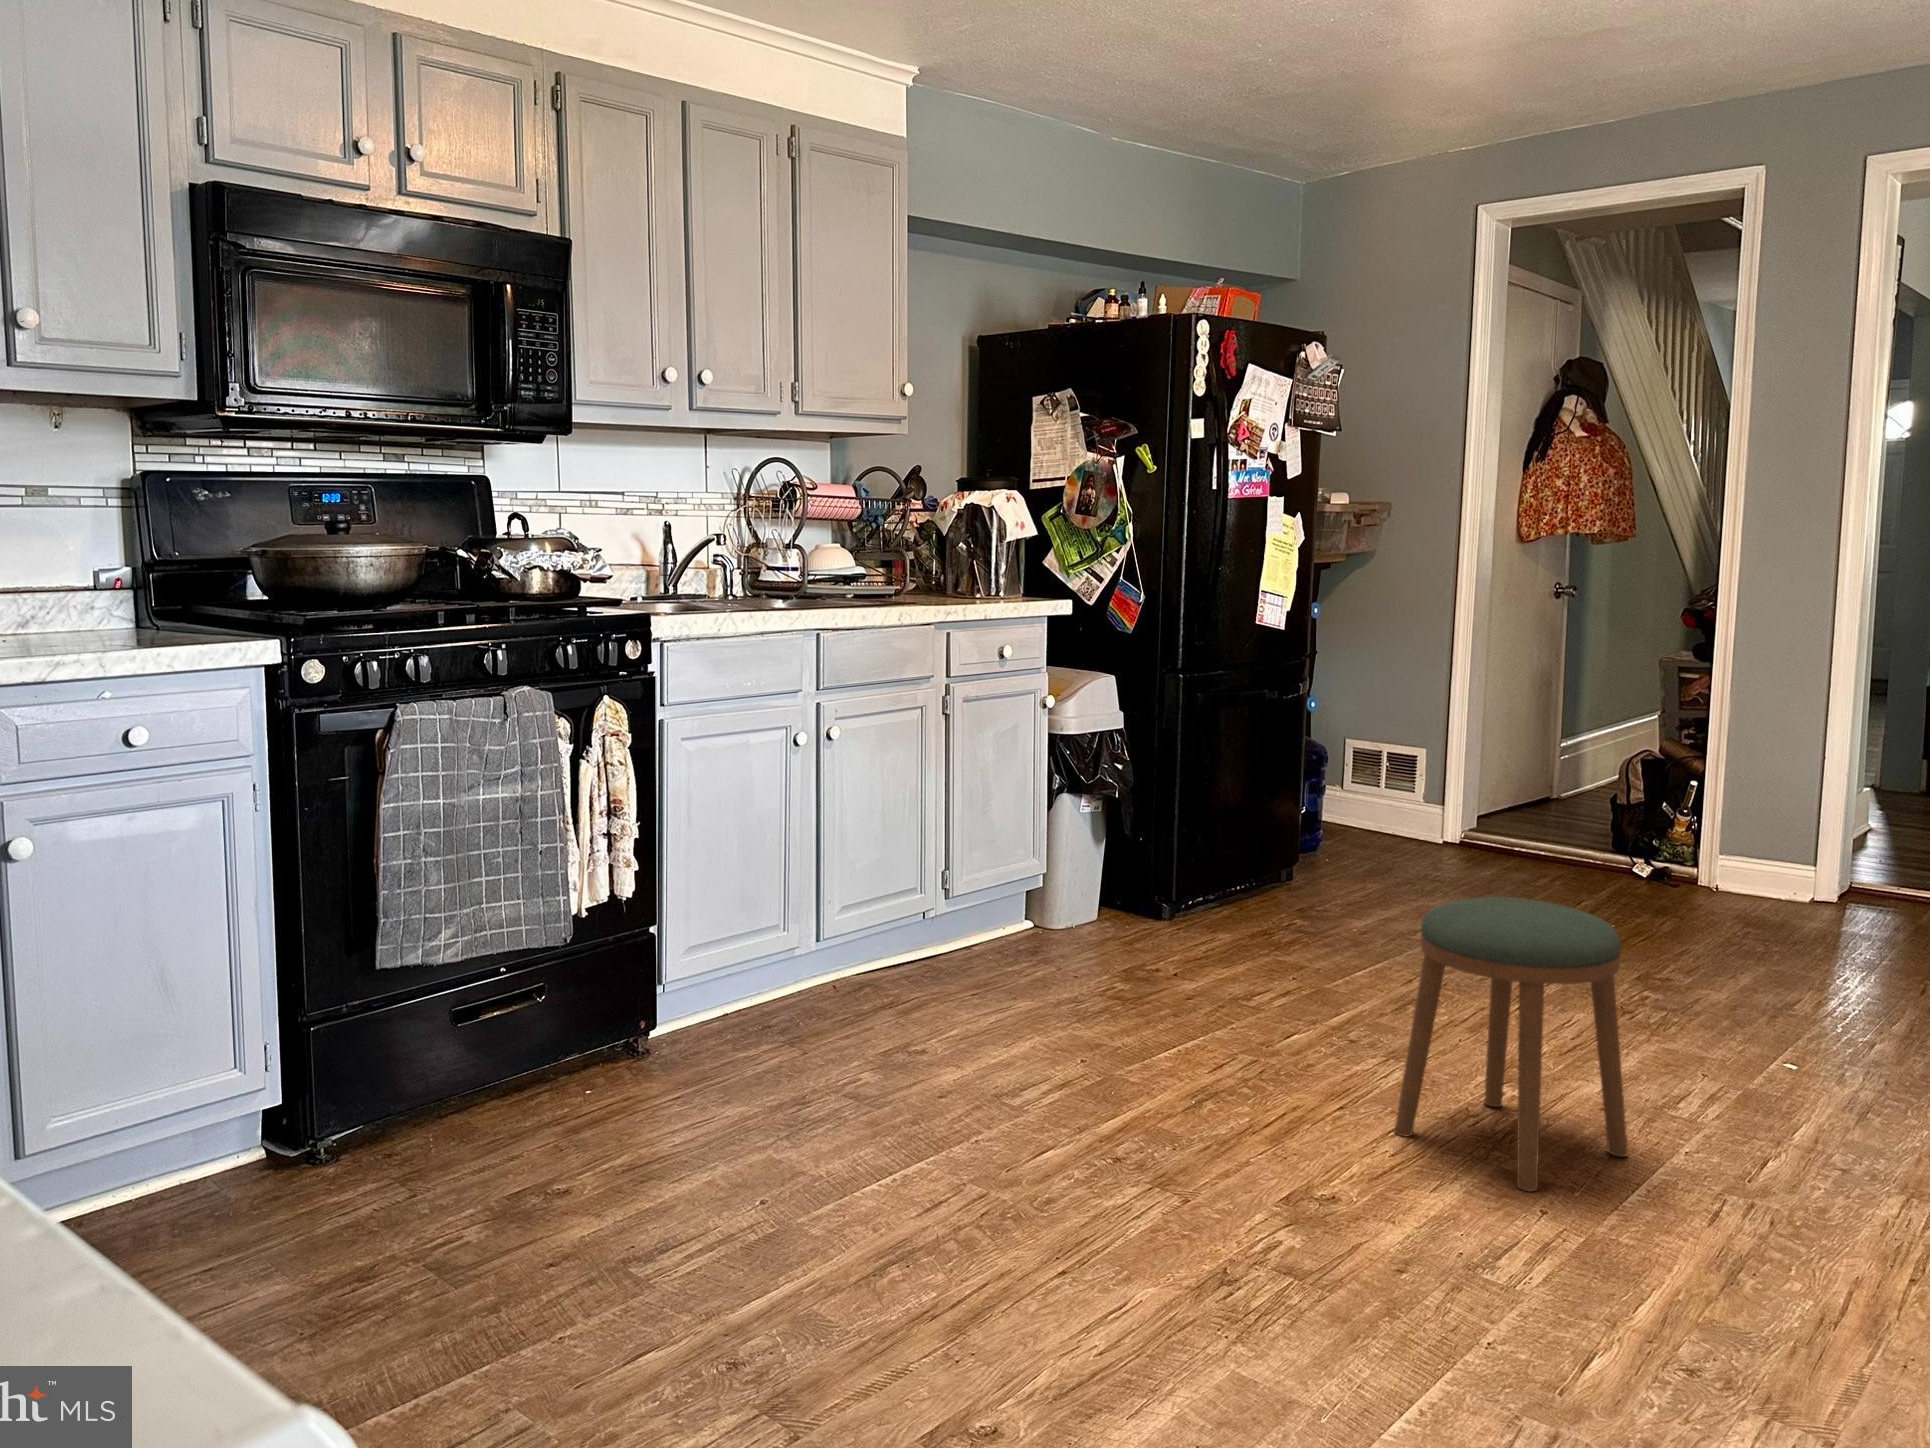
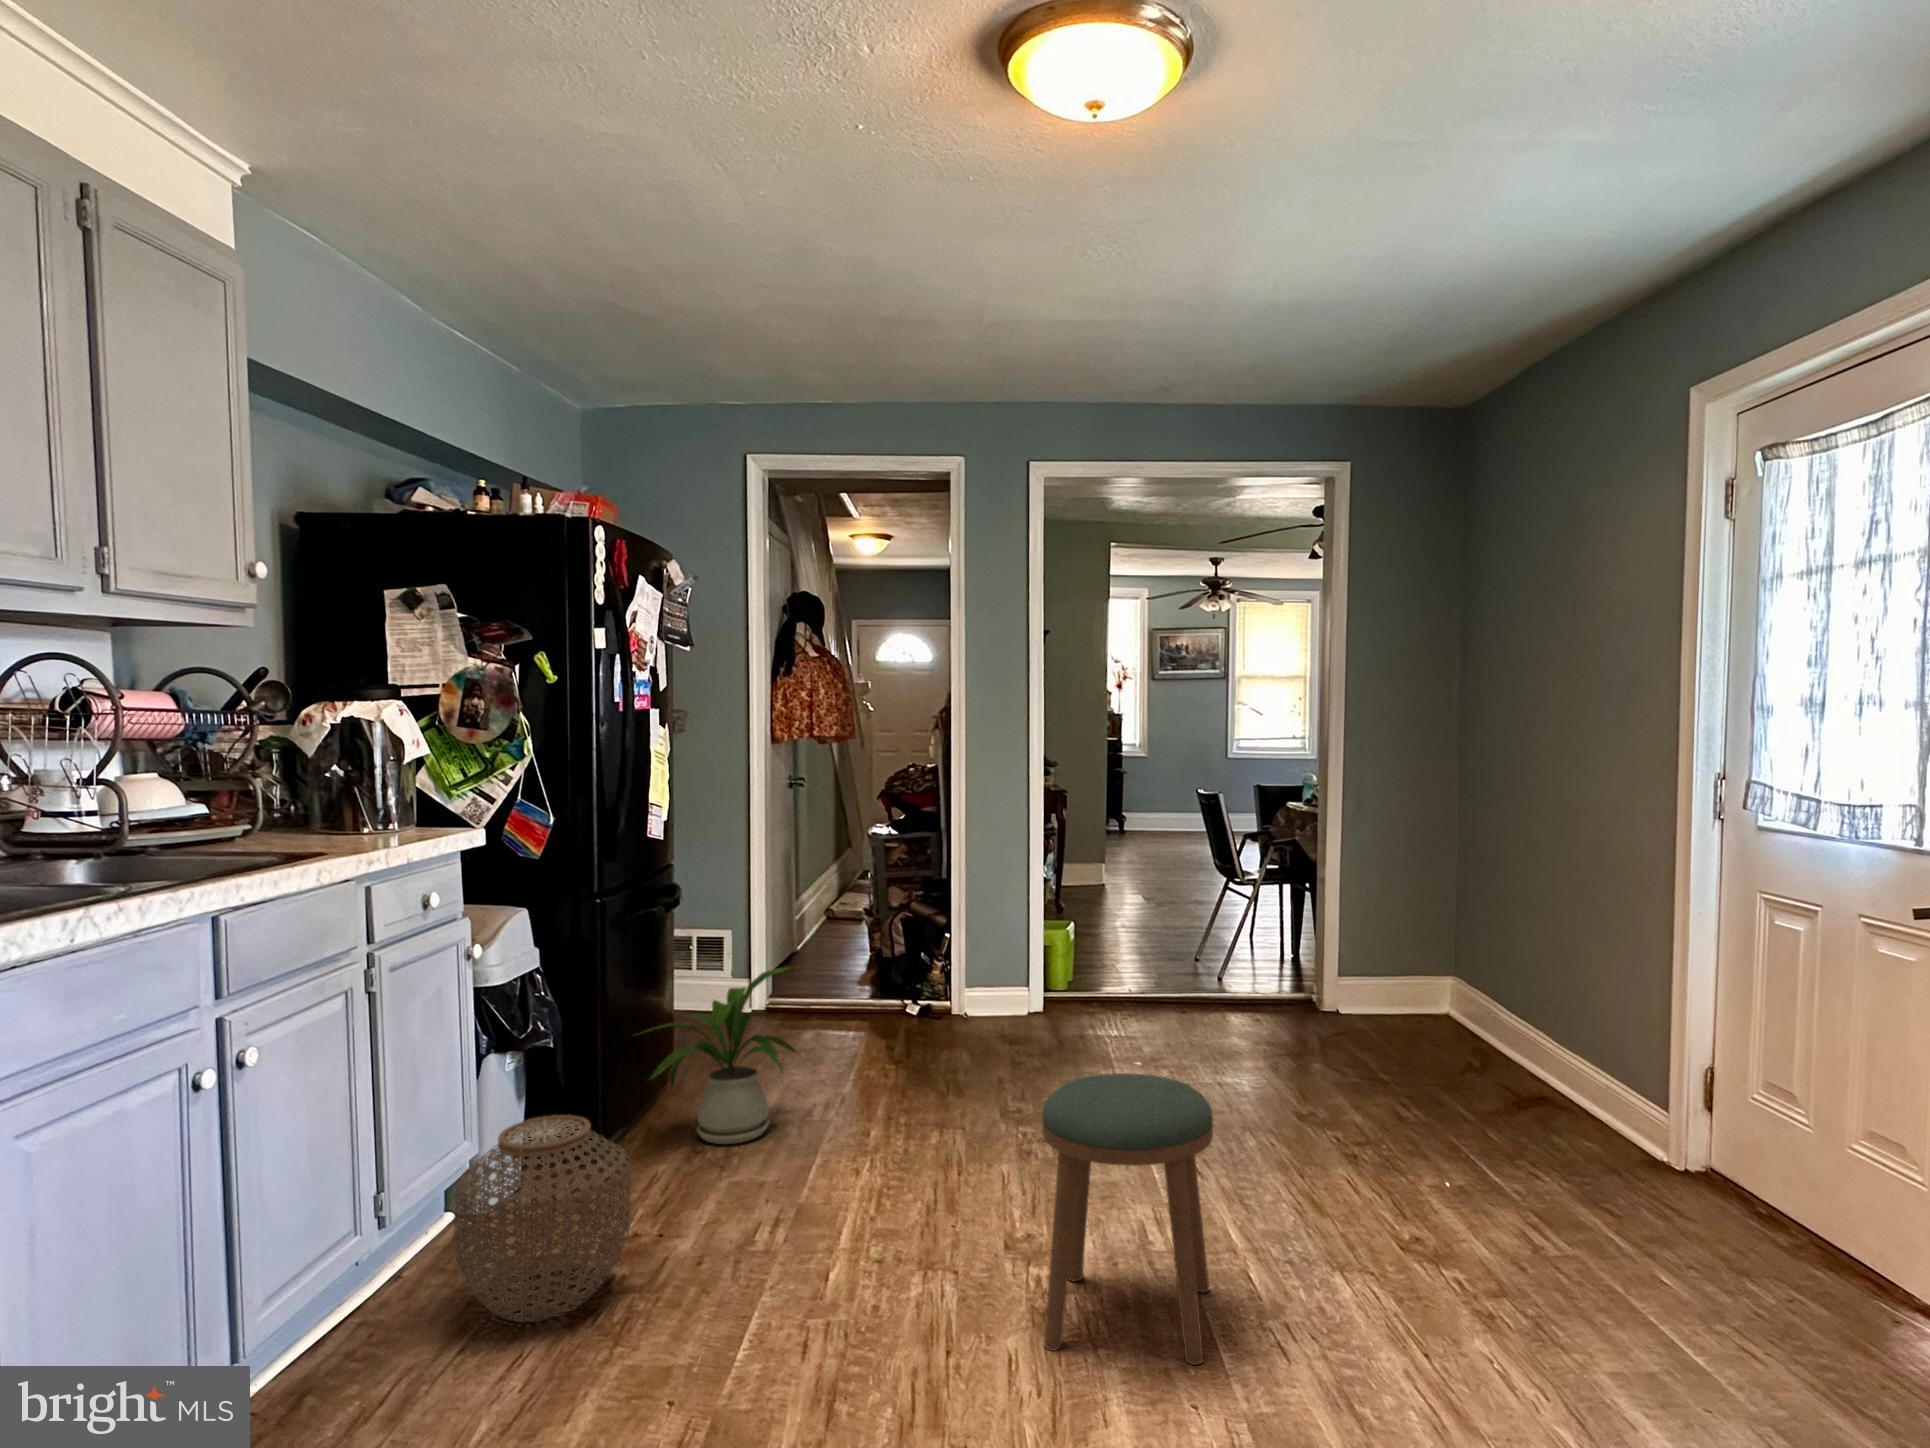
house plant: none [1217,772,1395,934] -> present [637,967,796,1144]
woven basket: none [989,840,1124,993] -> present [454,1115,631,1322]

